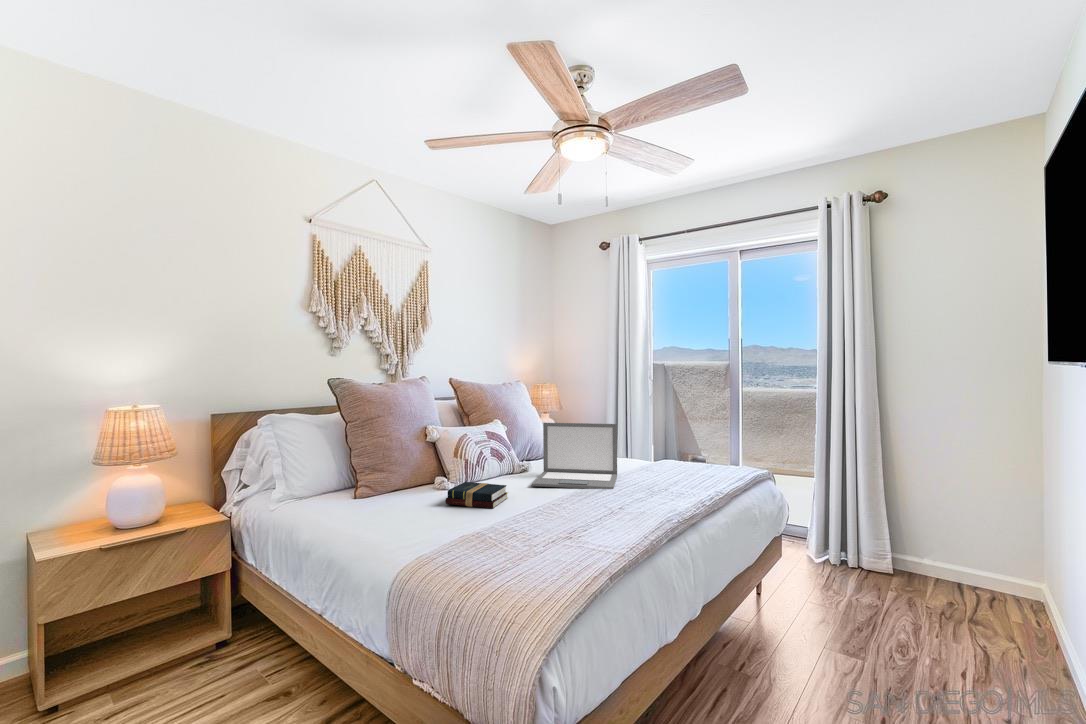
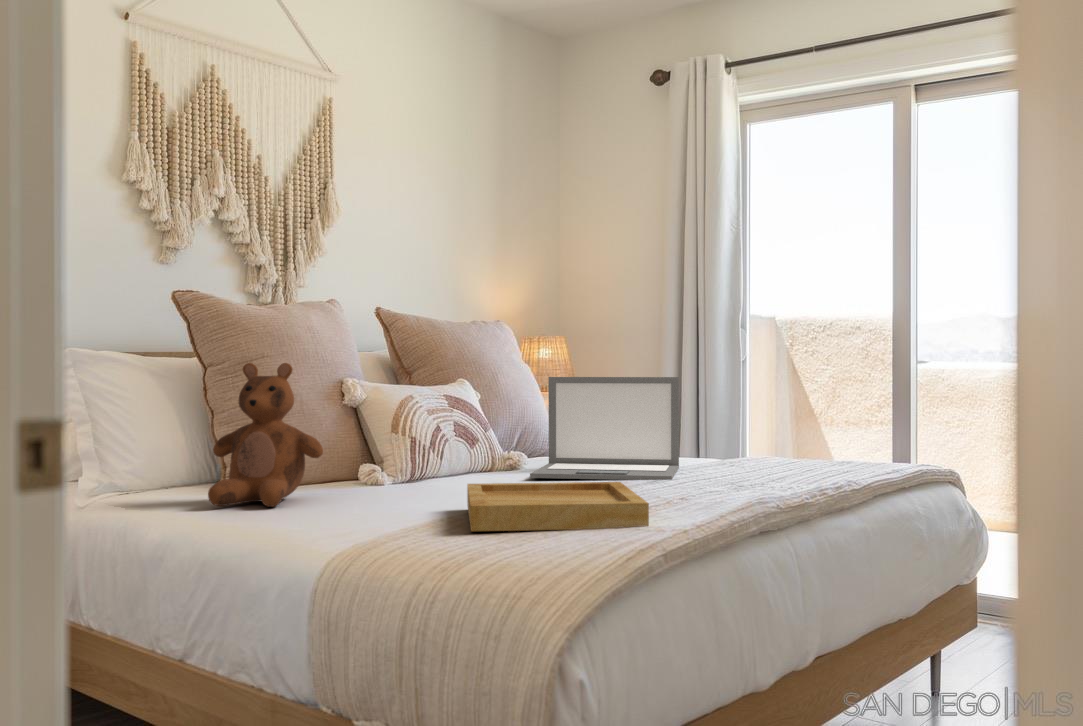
teddy bear: none [339,426,409,516] -> present [208,363,323,507]
hardback book: present [446,482,508,508] -> none [386,465,491,499]
tray: none [487,505,600,556] -> present [467,482,649,531]

